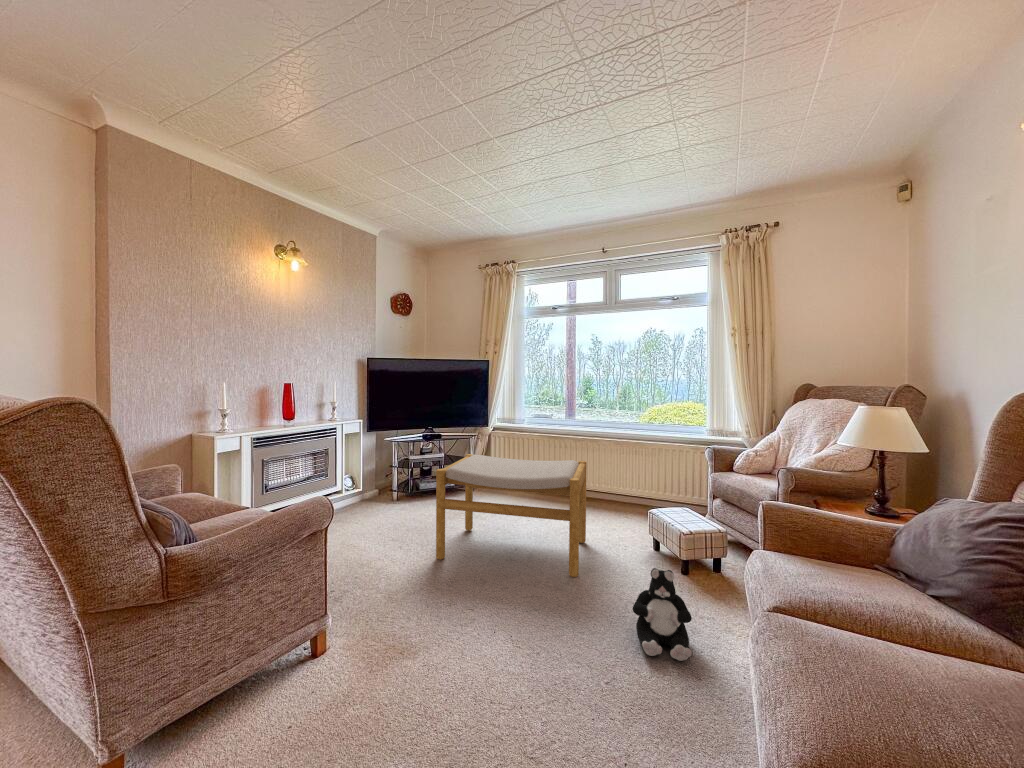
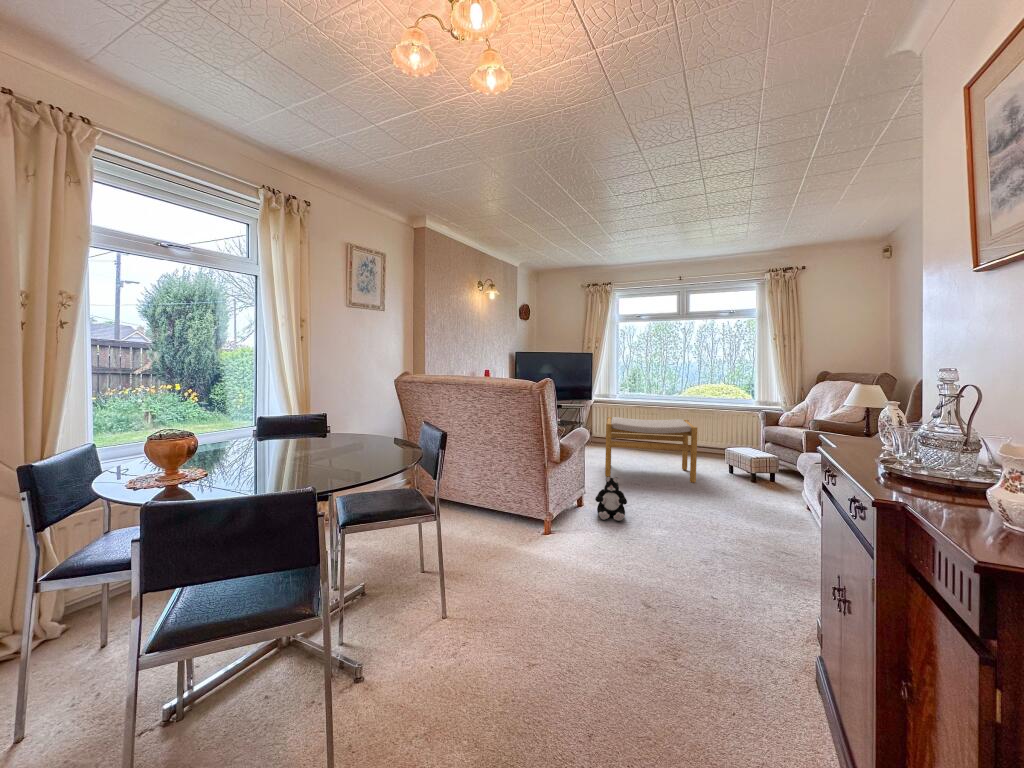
plush toy: present [633,568,692,661] -> present [595,477,627,521]

